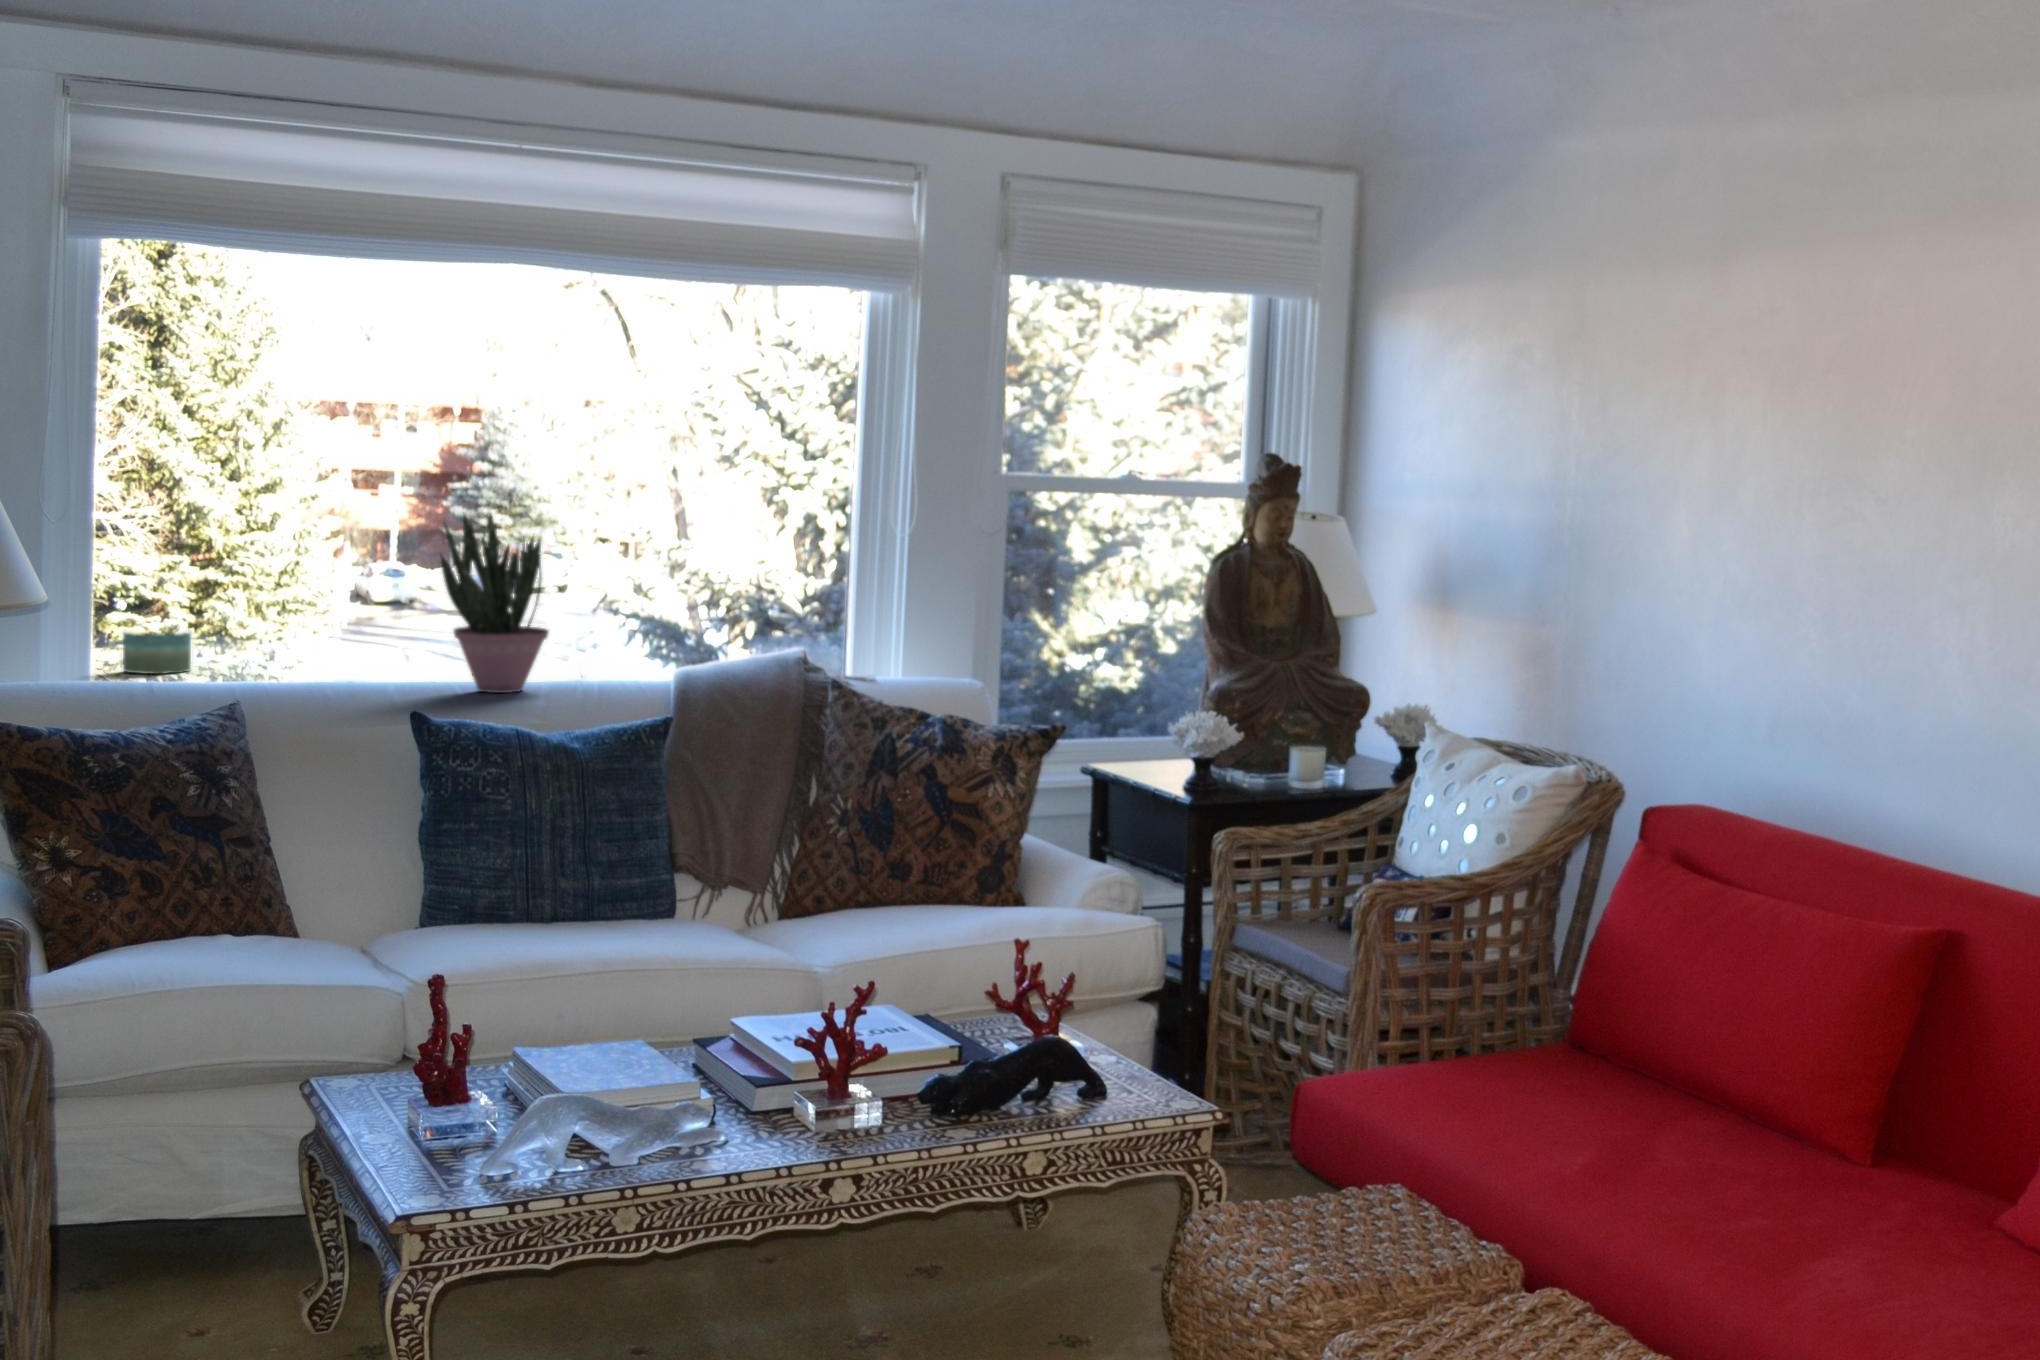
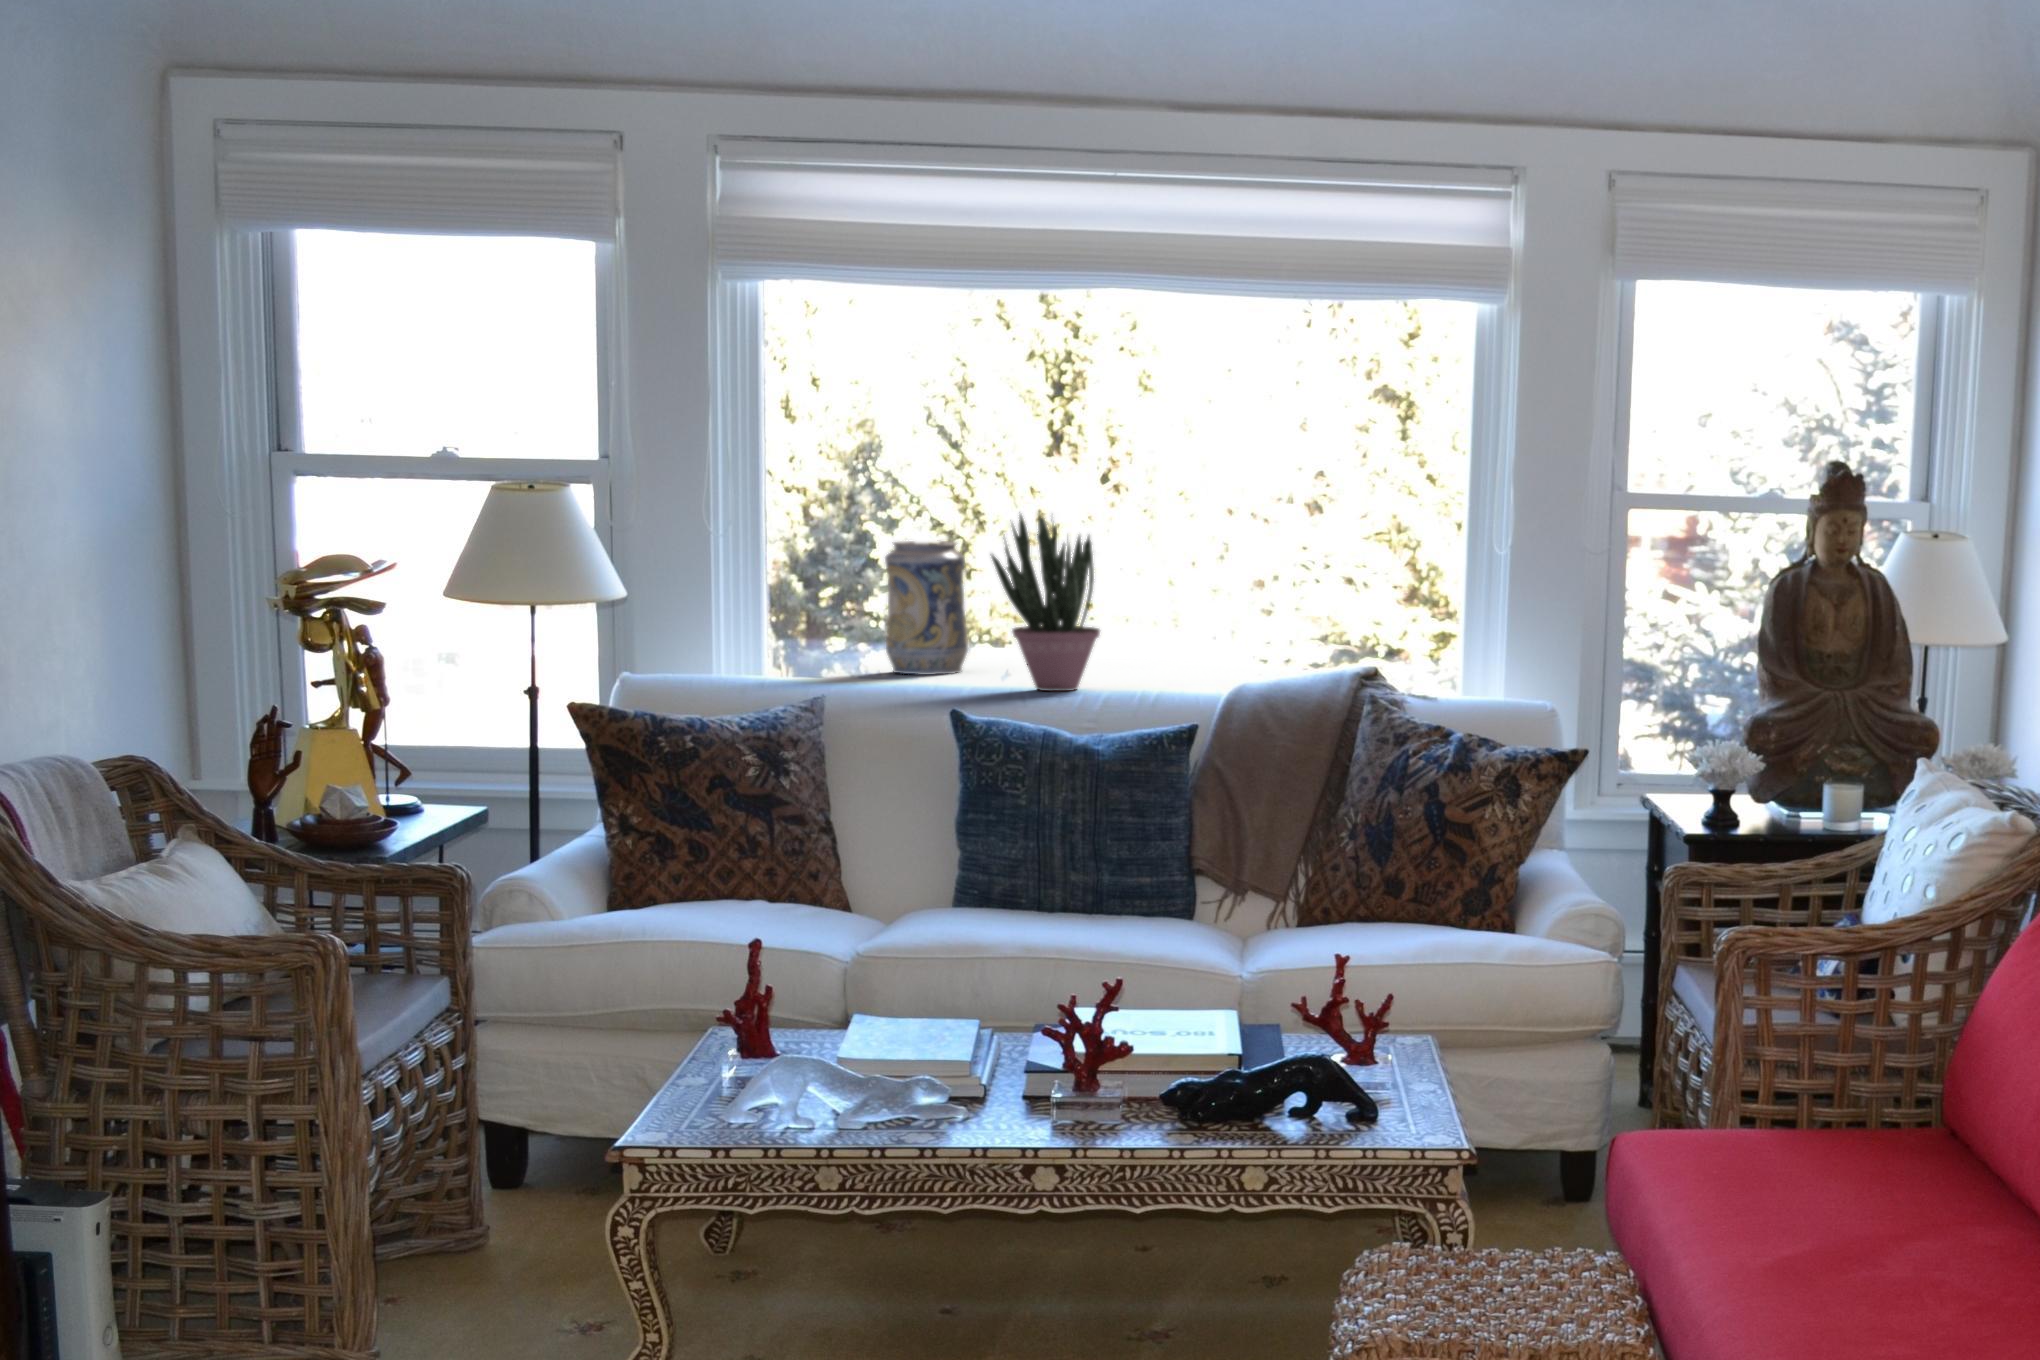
decorative vase: none [232,534,327,675] -> present [885,541,968,675]
candle: present [123,633,191,674] -> none [808,631,865,672]

